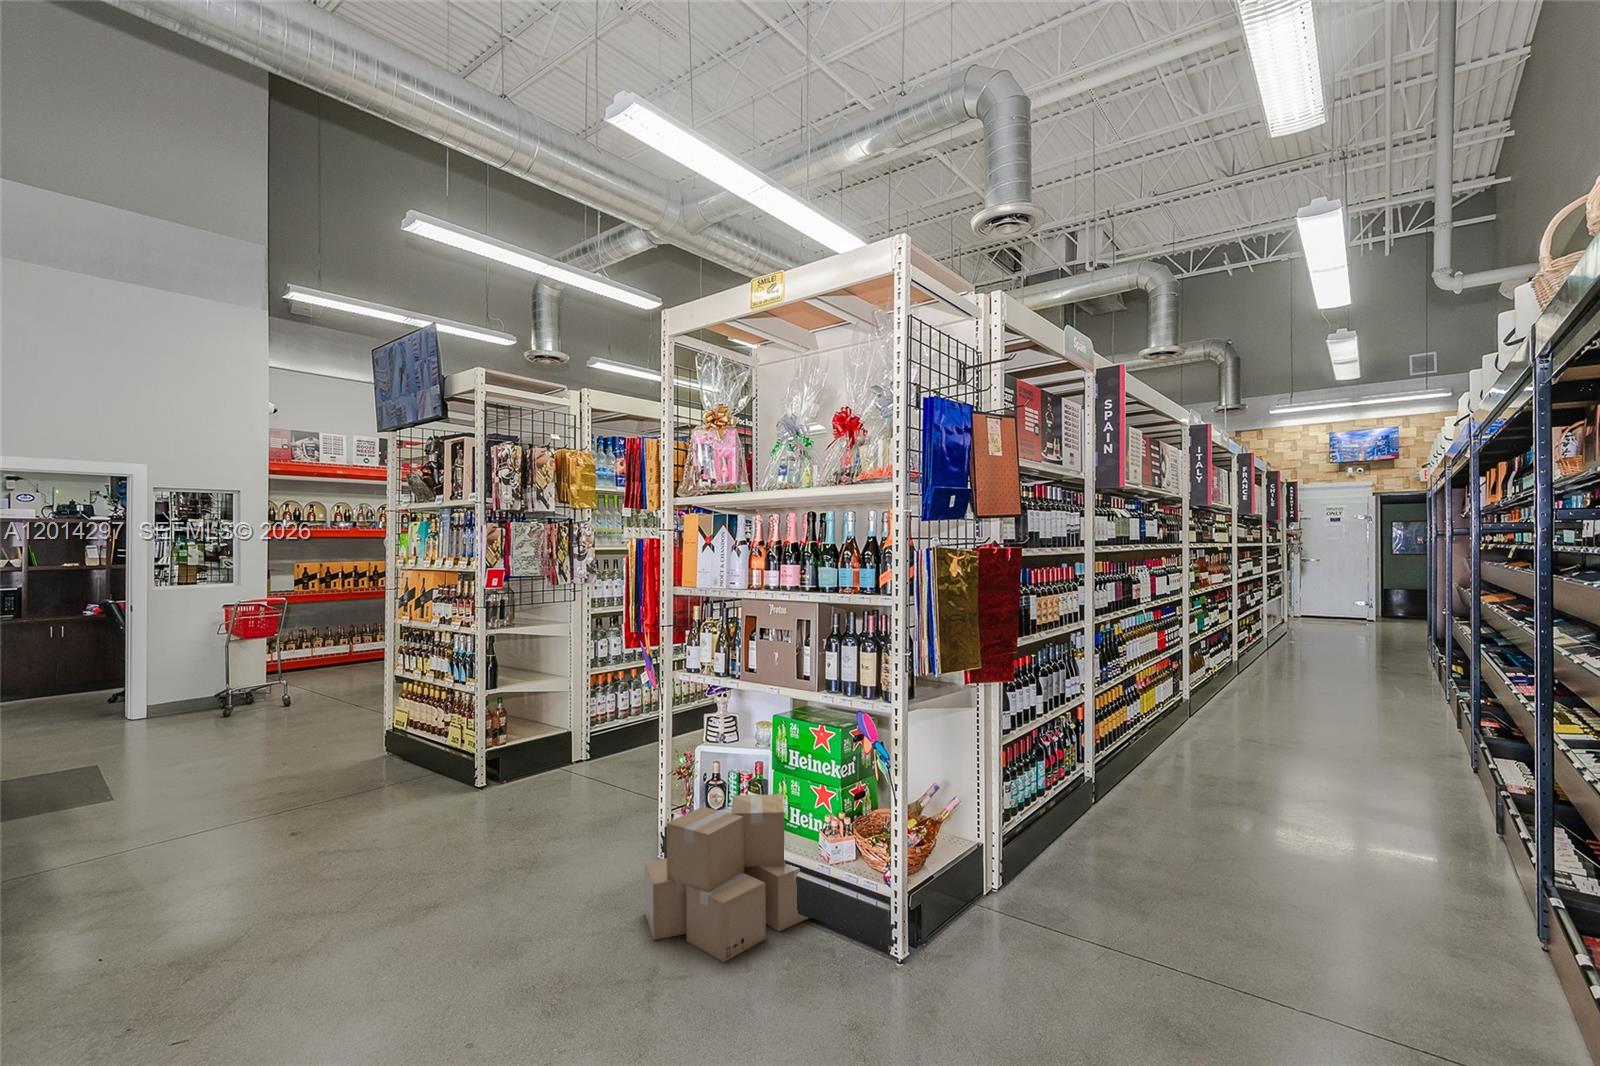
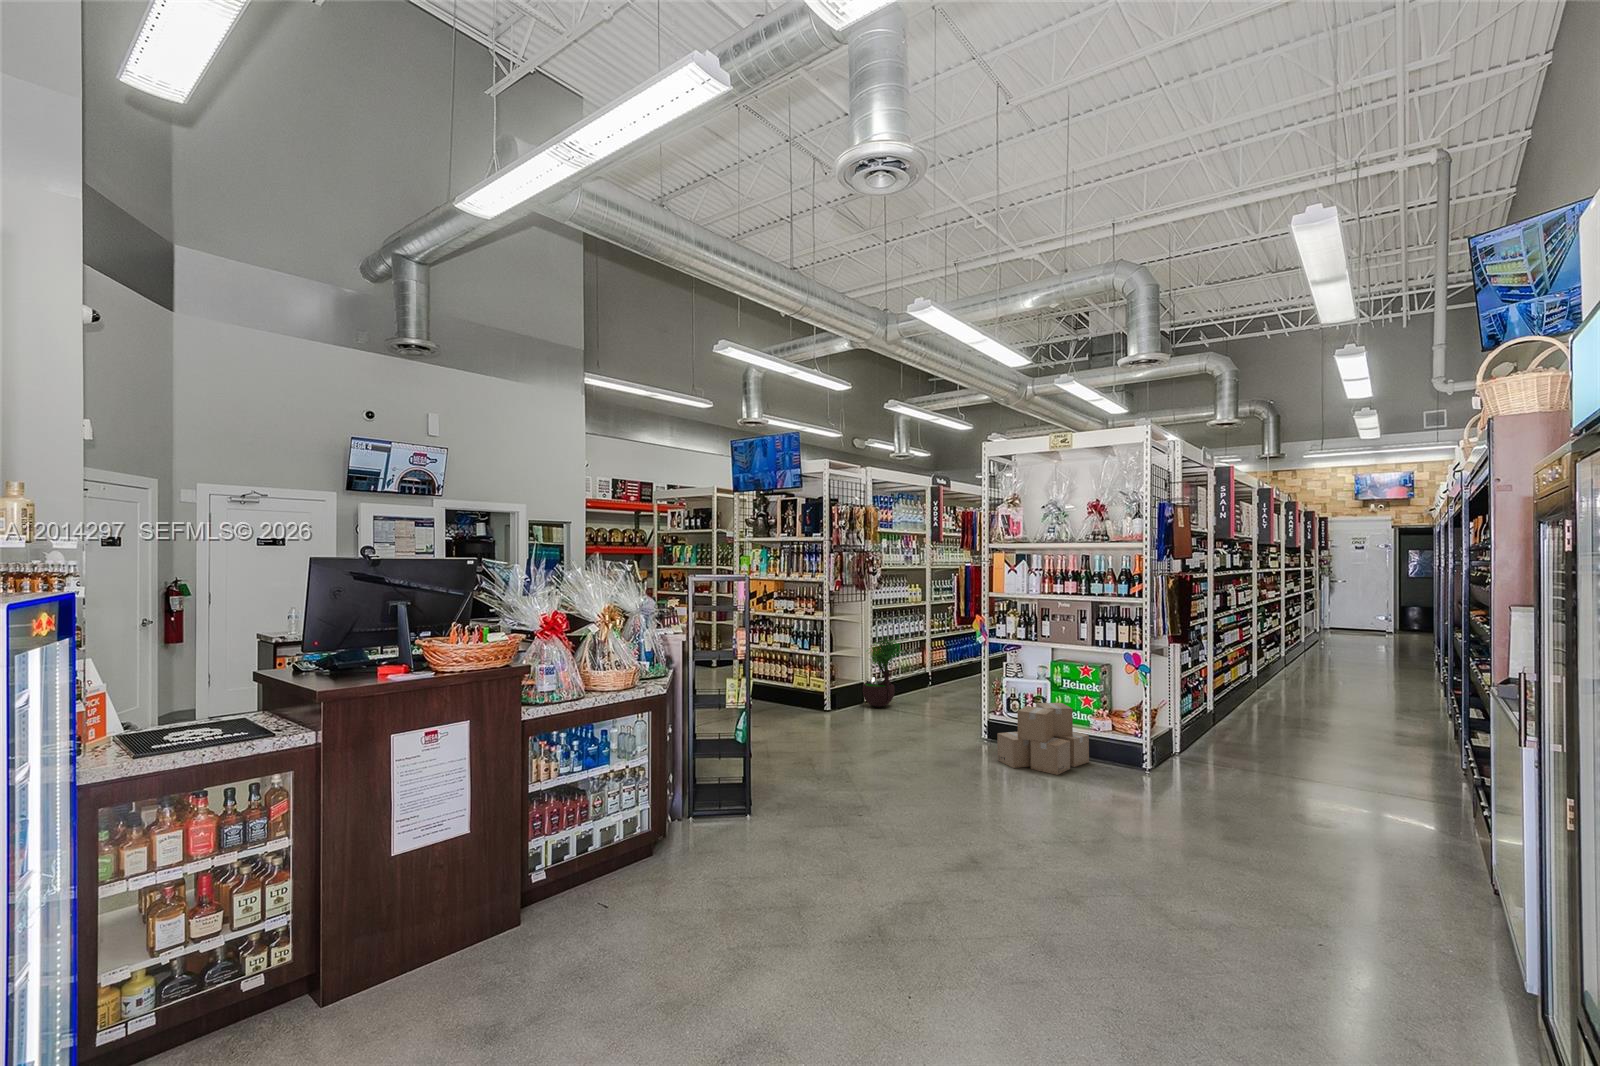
potted tree: none [556,653,625,772] -> present [862,637,903,707]

